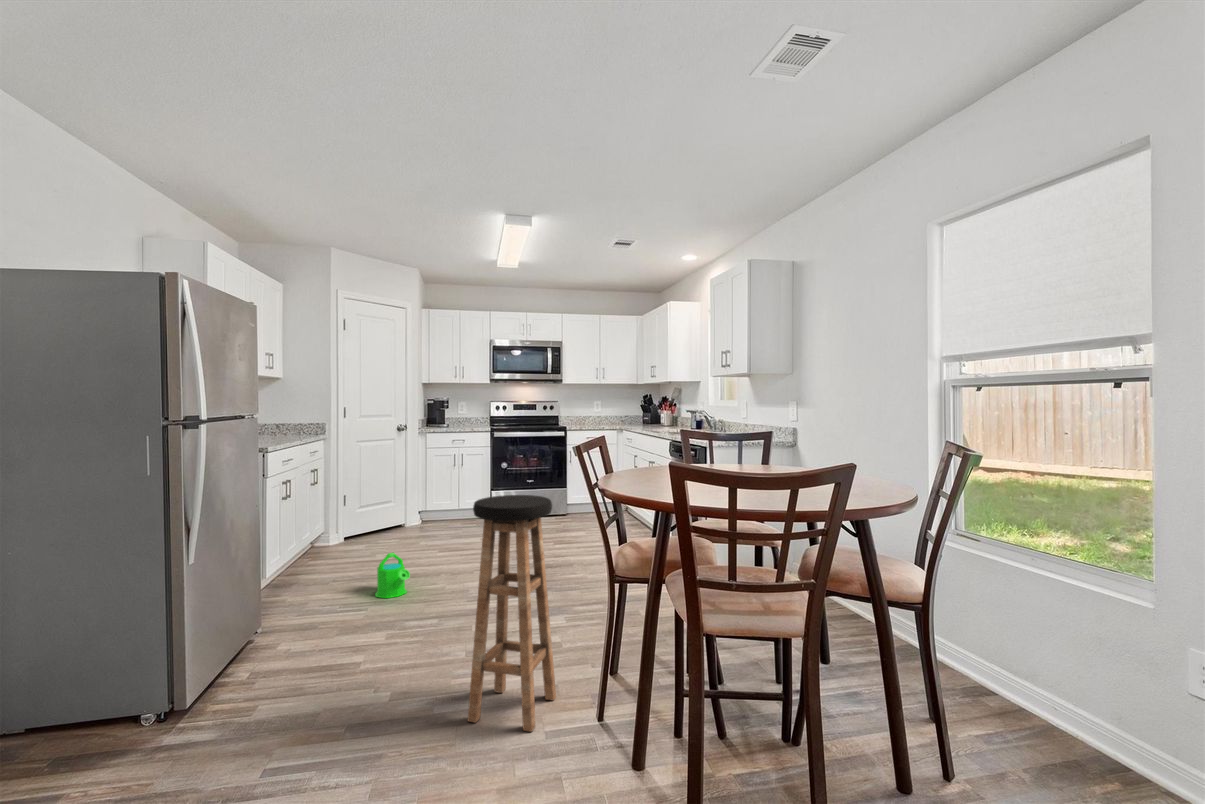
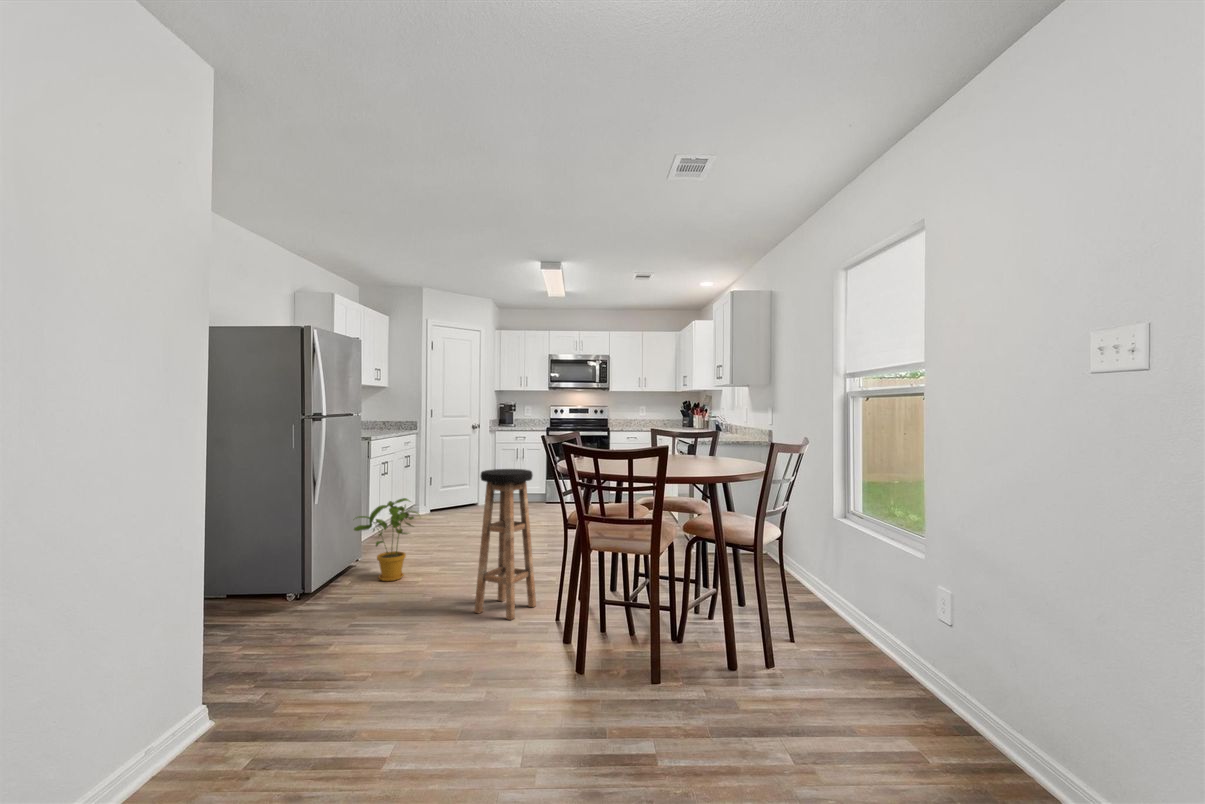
house plant: none [246,541,359,668] -> present [353,498,418,581]
watering can: present [375,553,410,598] -> none [440,516,464,549]

